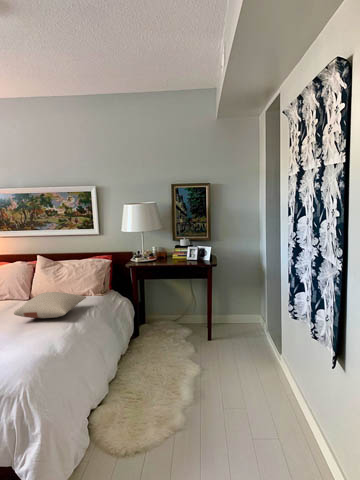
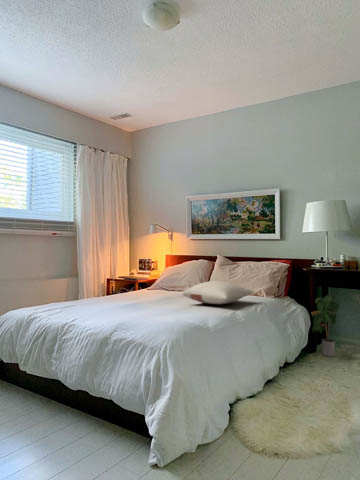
potted plant: none [134,284,155,335] -> present [311,295,340,356]

